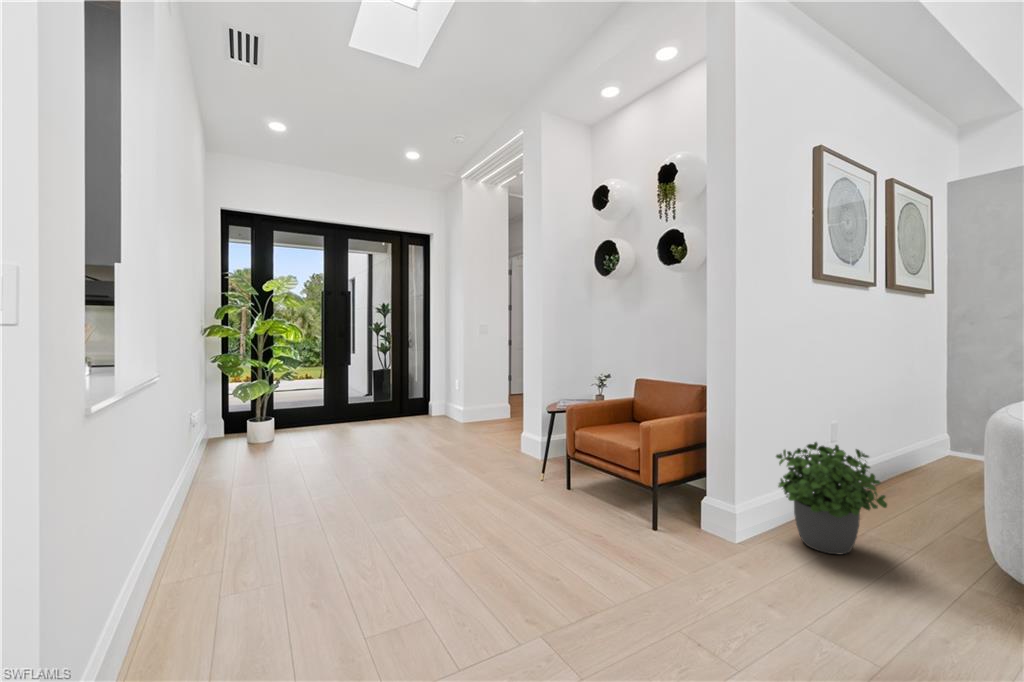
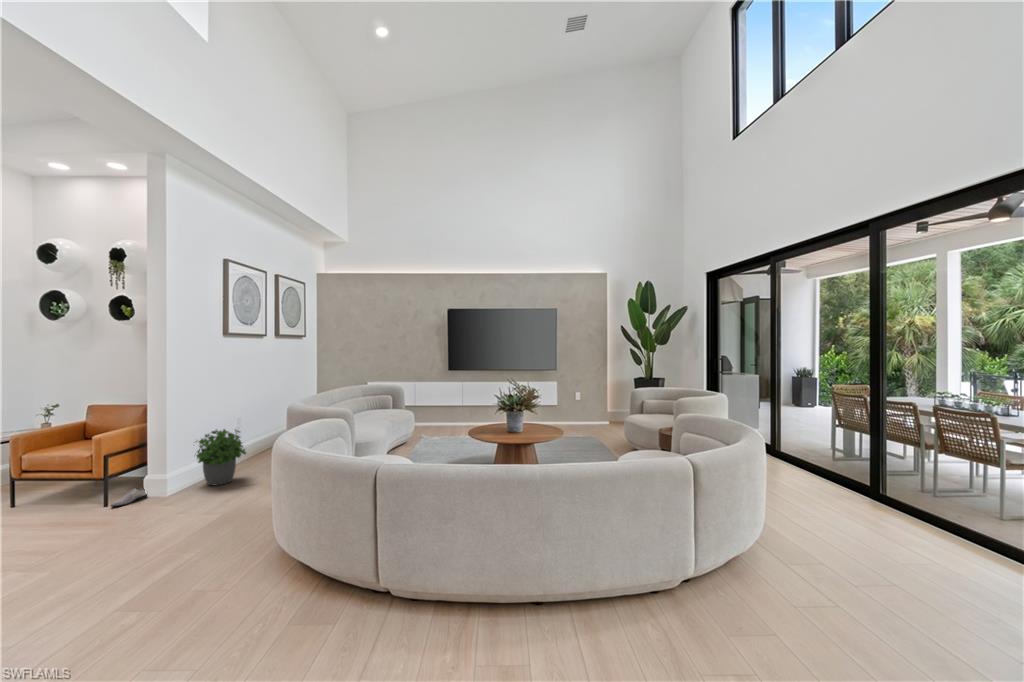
shoe: none [662,515,709,540] -> present [111,487,147,507]

